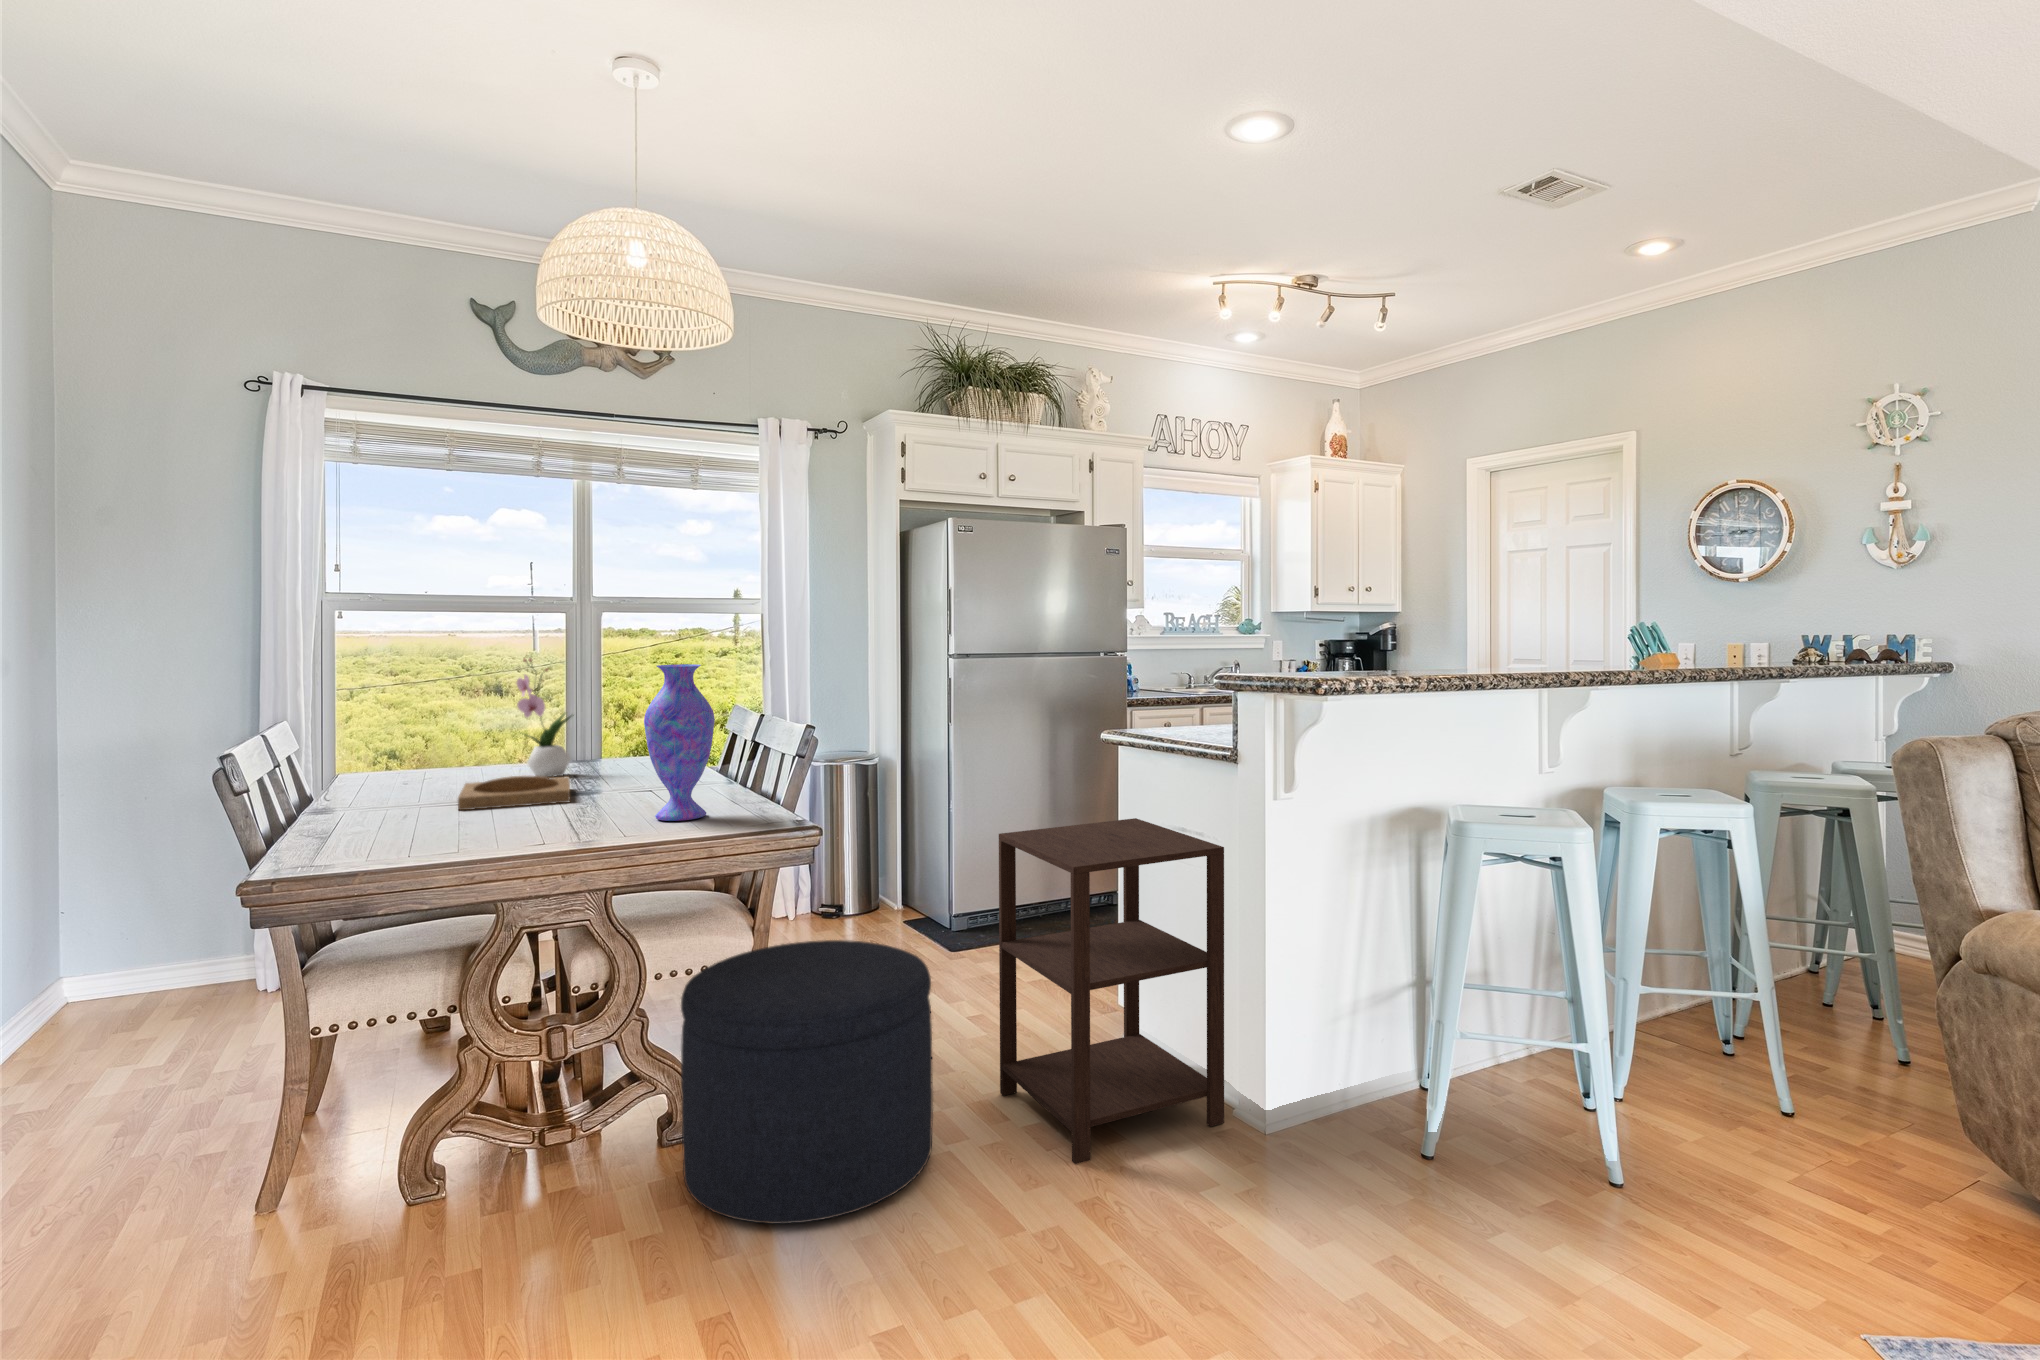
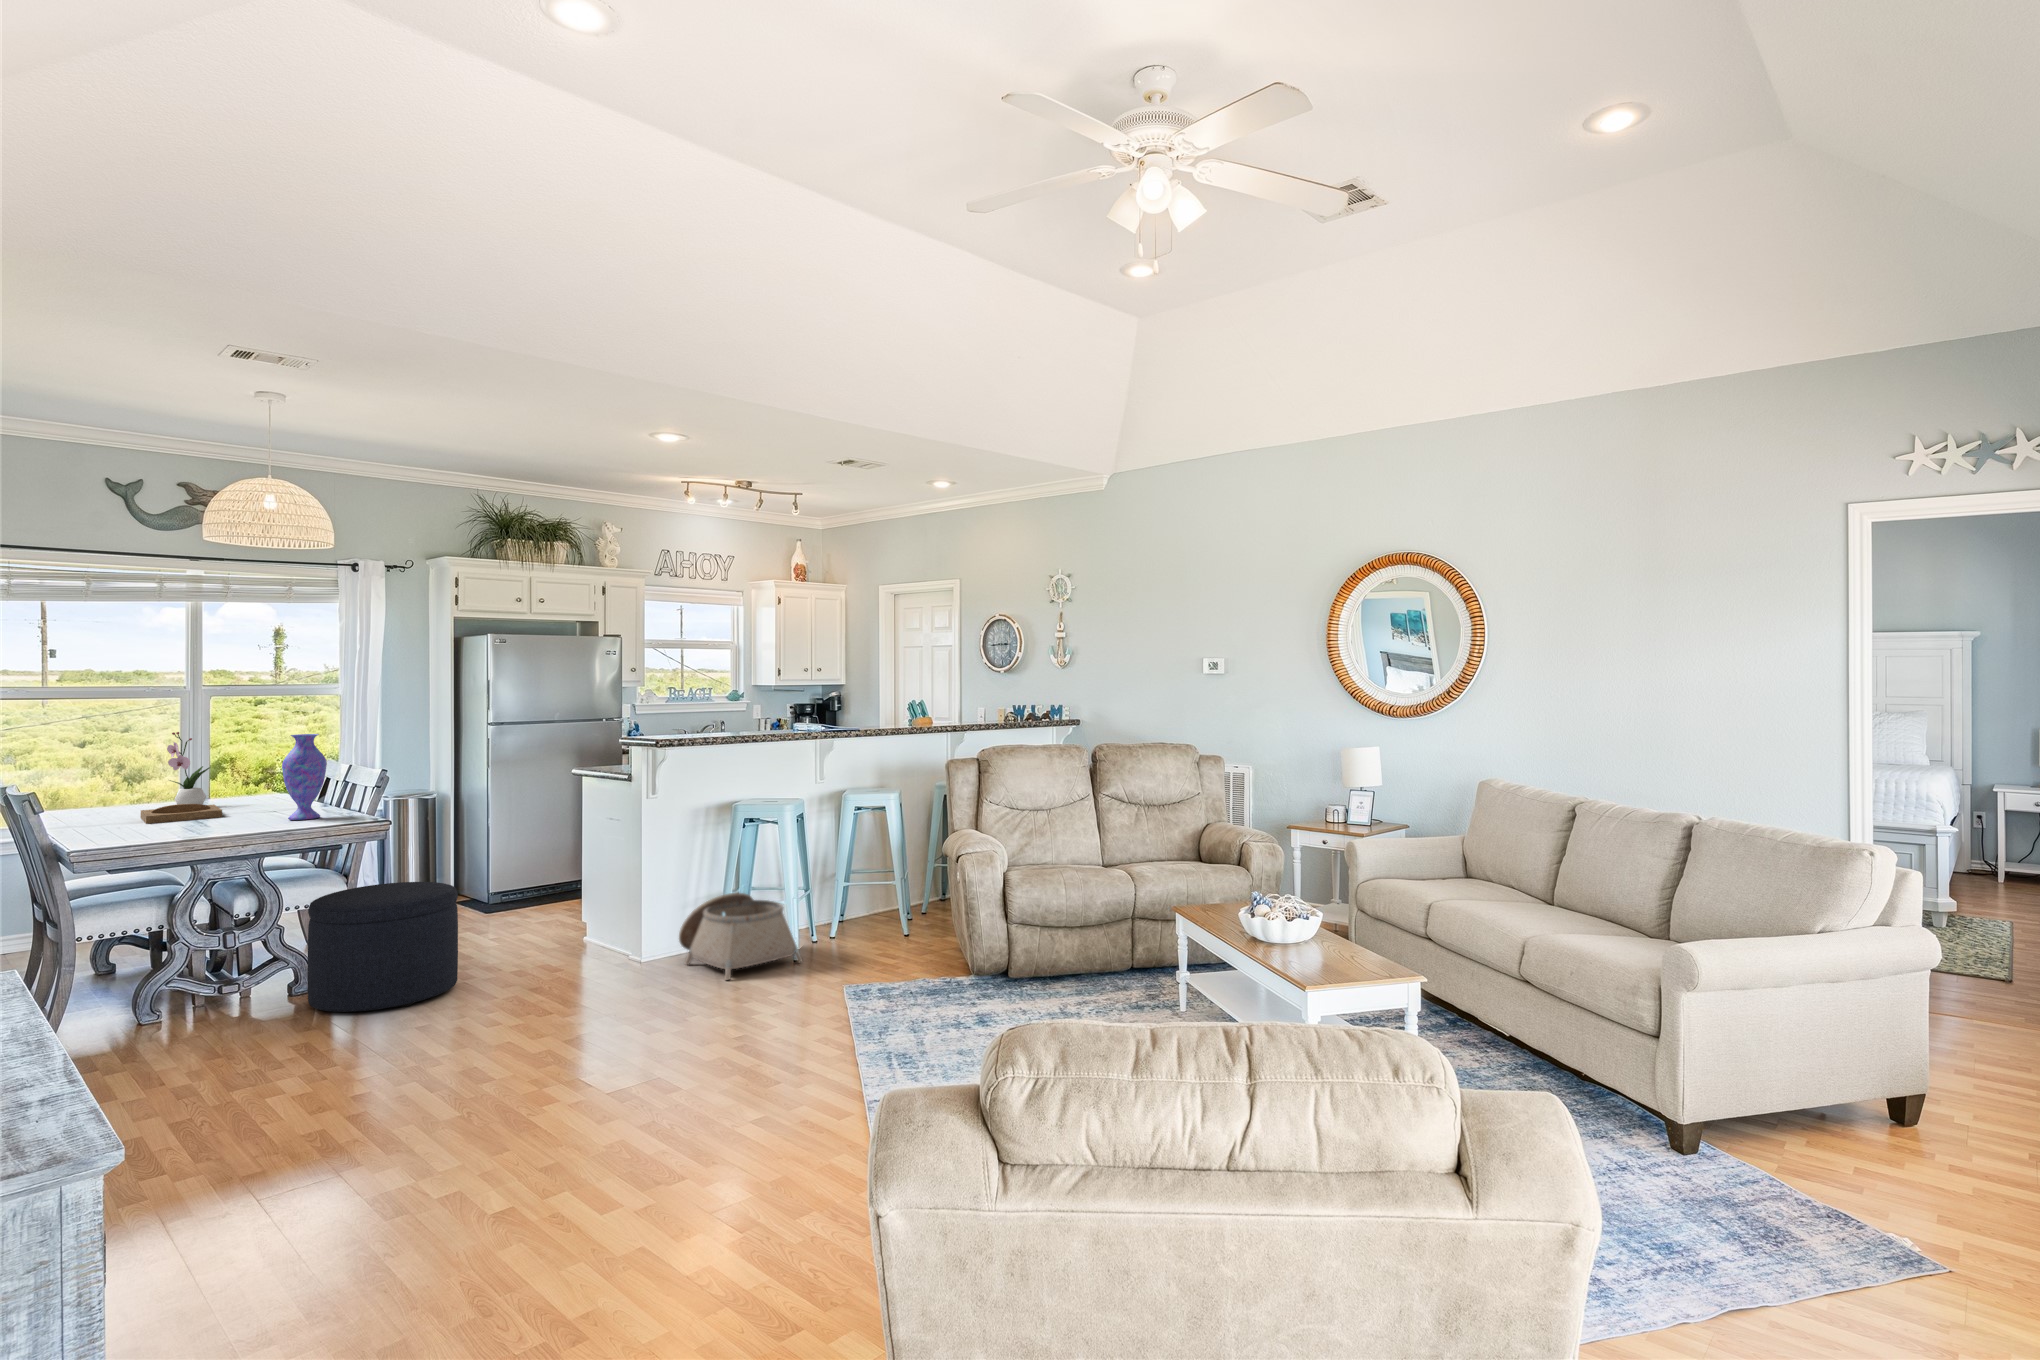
side table: present [999,818,1224,1164] -> none [503,812,629,982]
basket: none [1319,1008,1602,1233] -> present [679,893,802,980]

